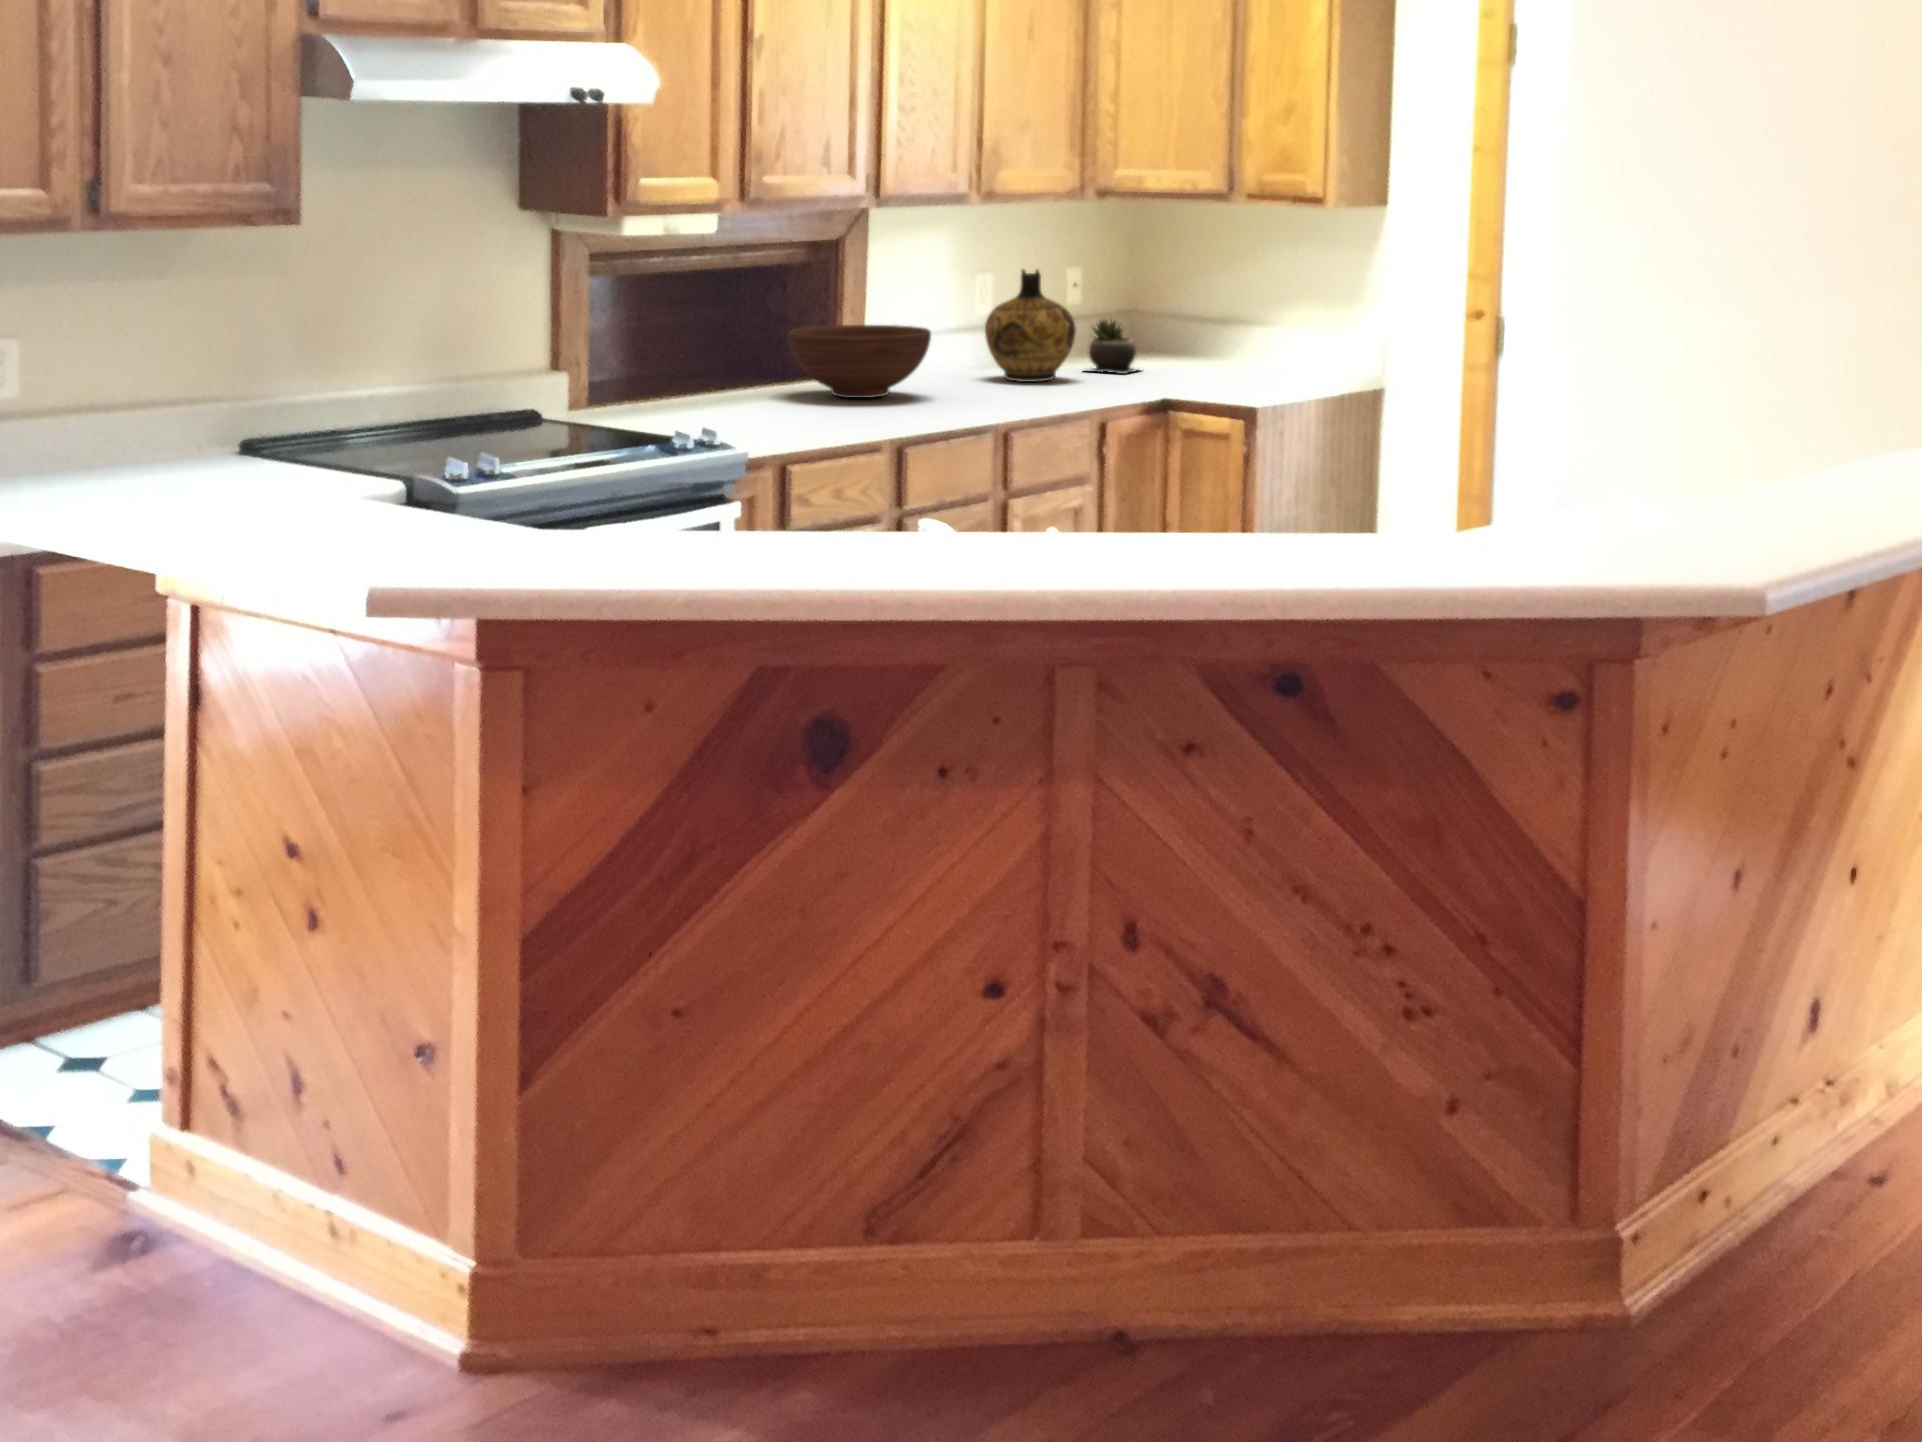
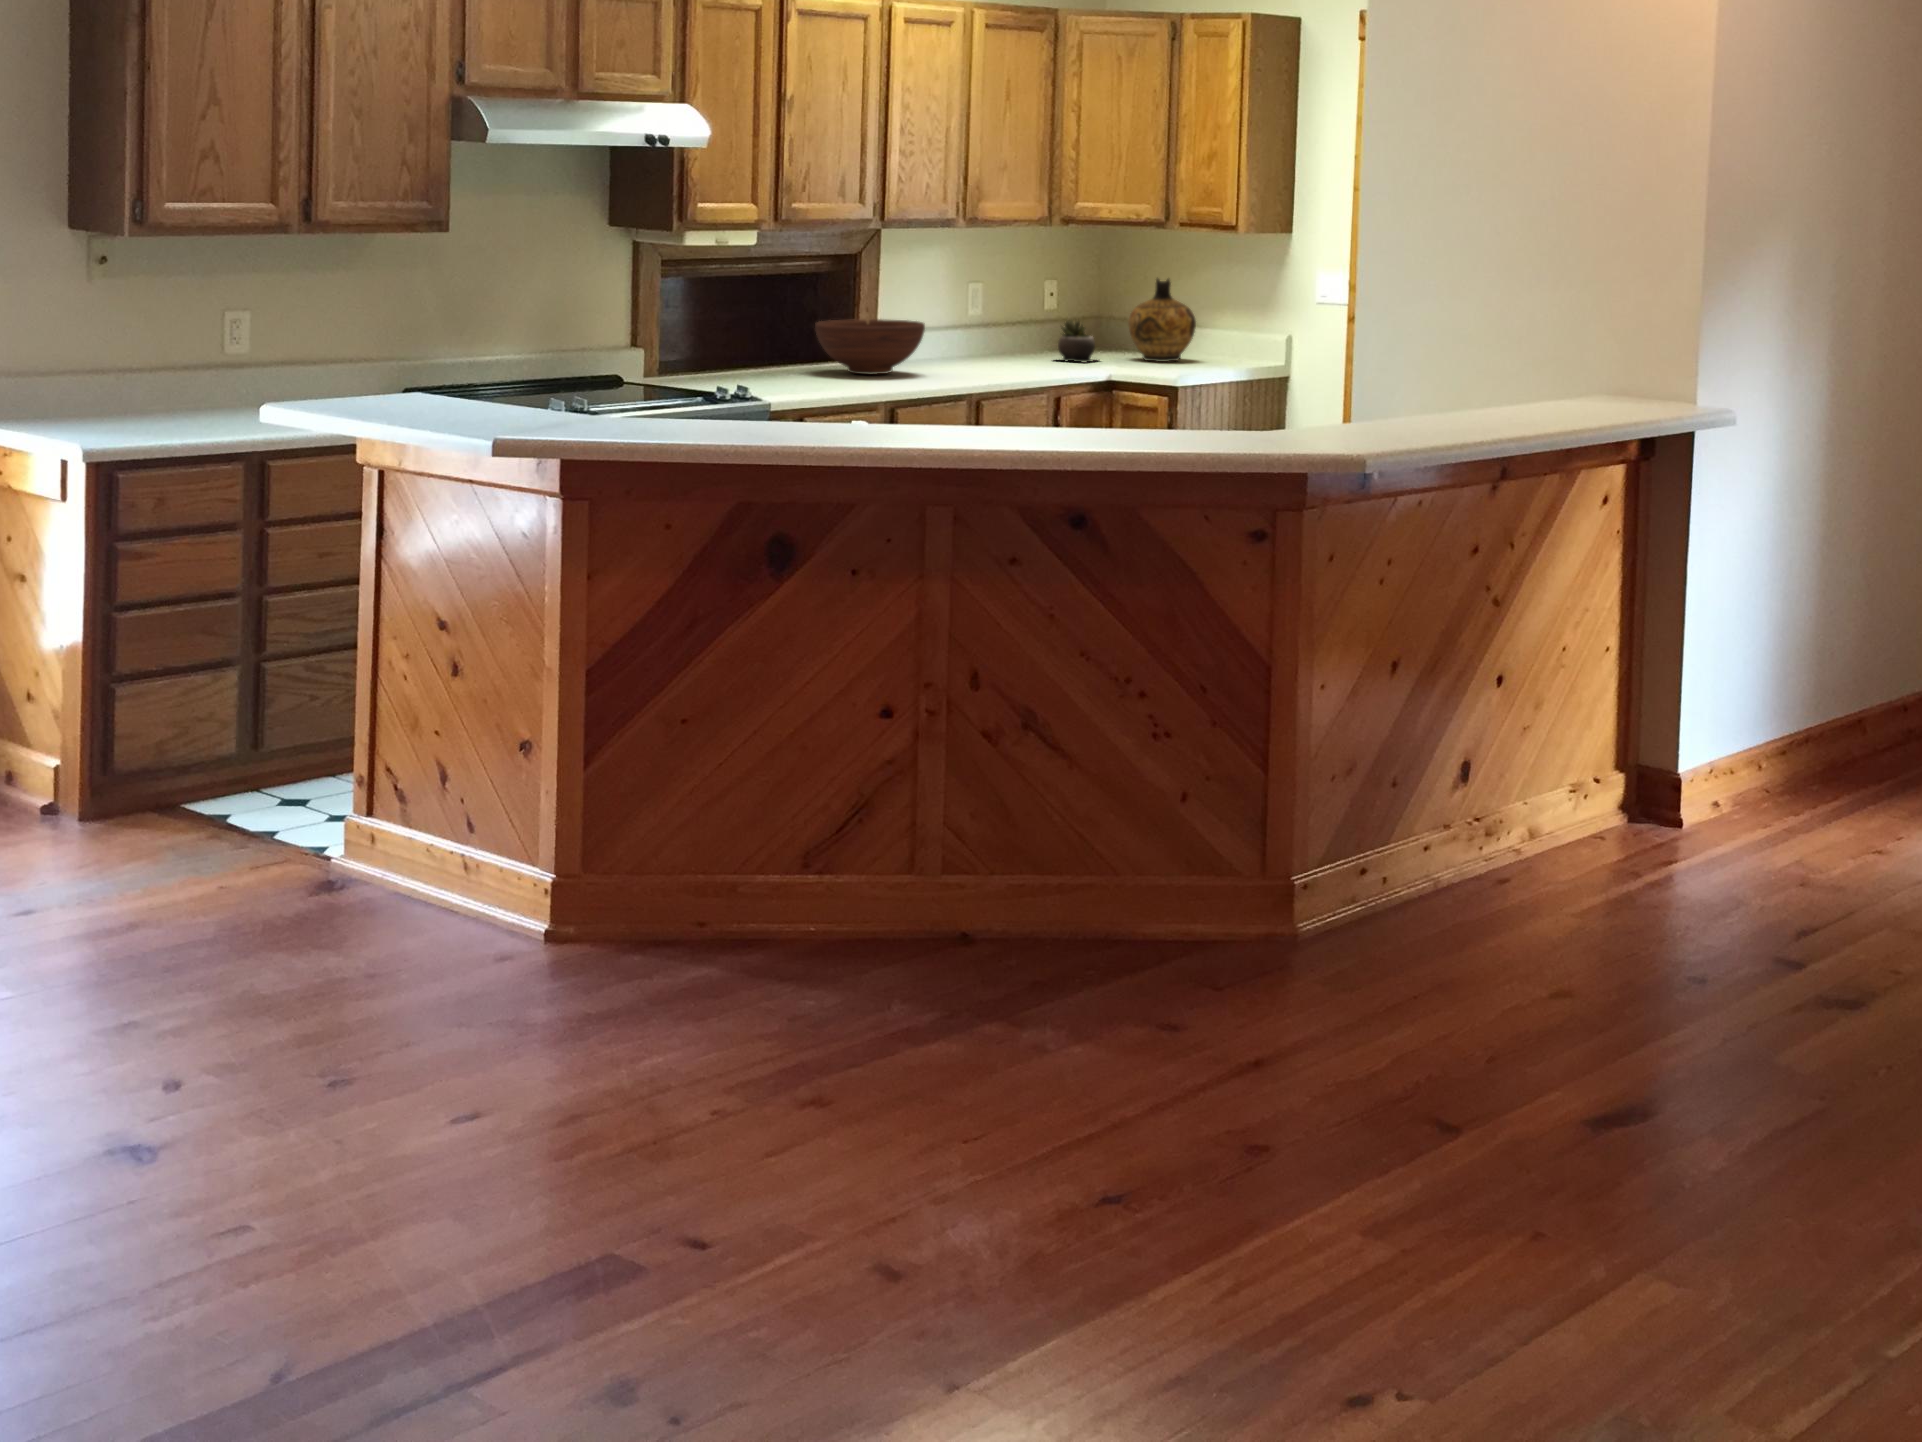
ceramic jug: present [985,270,1076,382] -> present [1128,279,1196,362]

